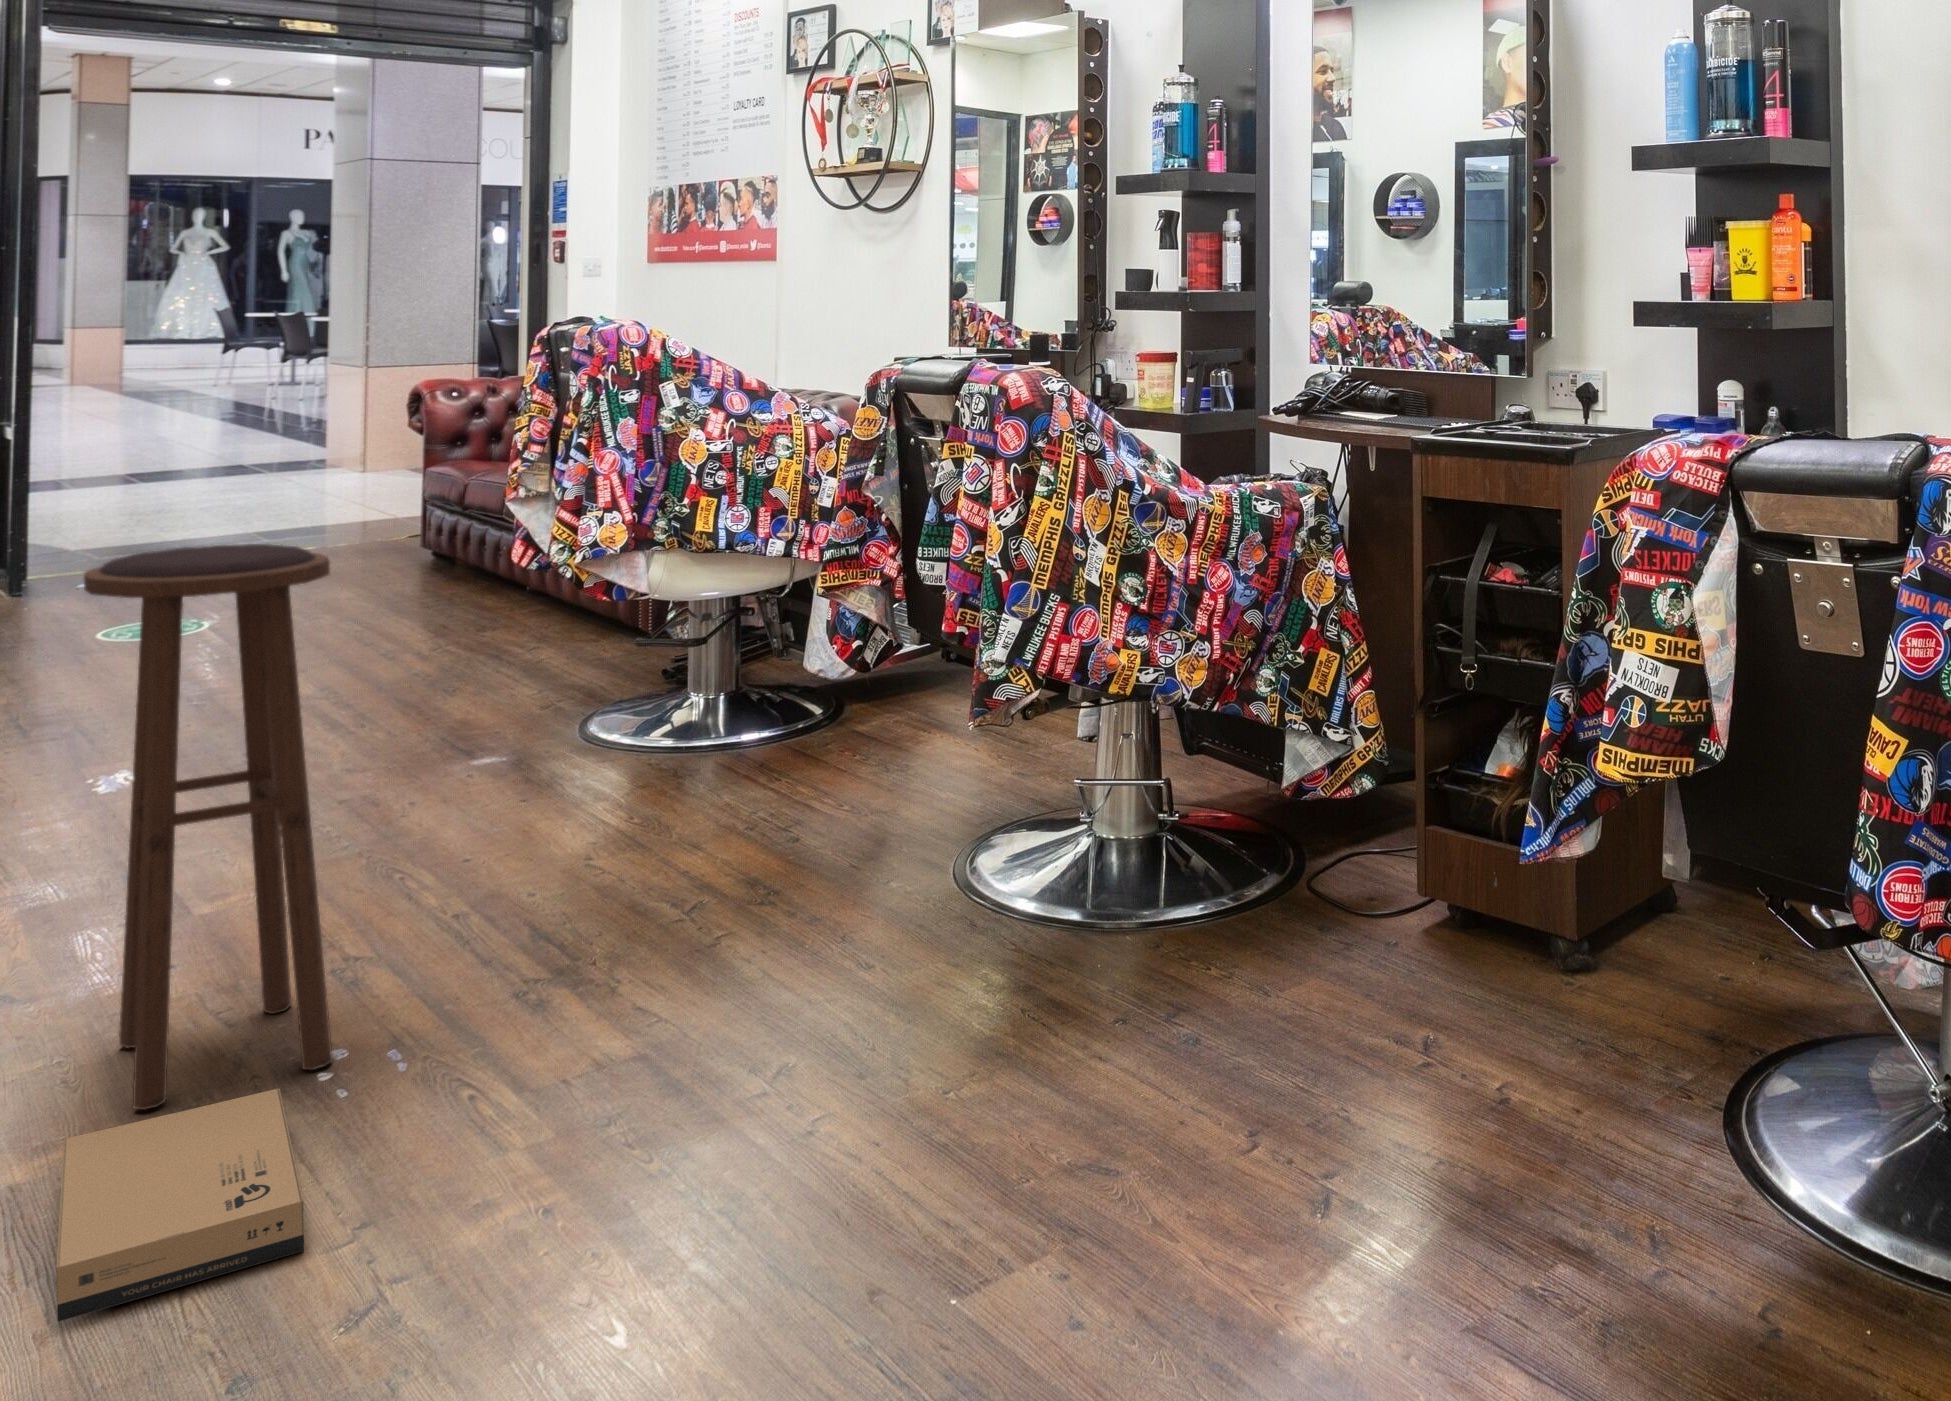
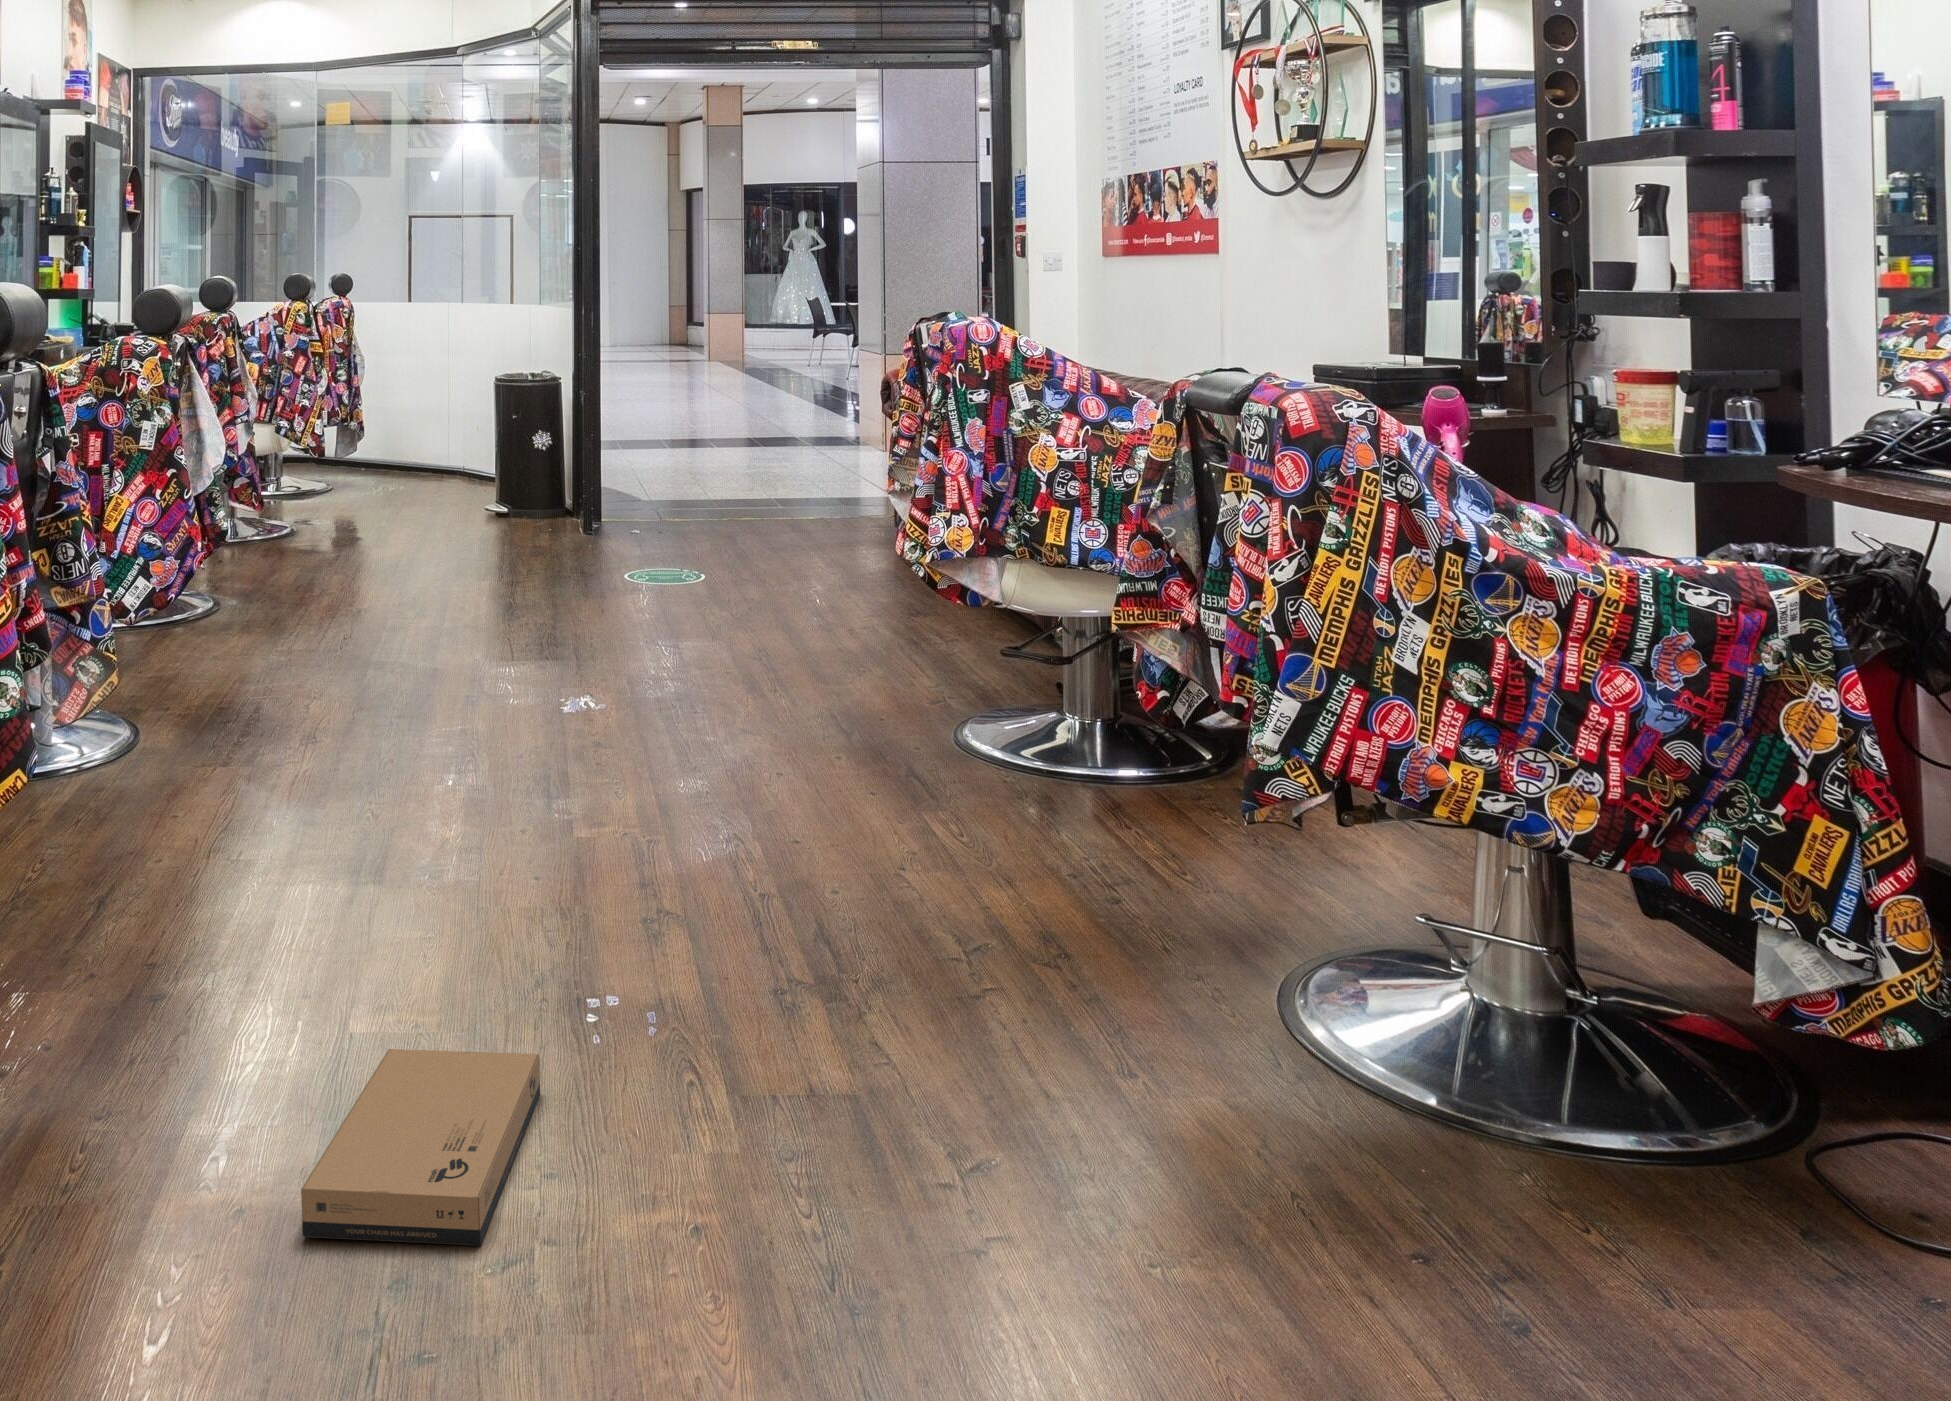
stool: present [84,544,332,1110] -> none [443,536,622,1036]

